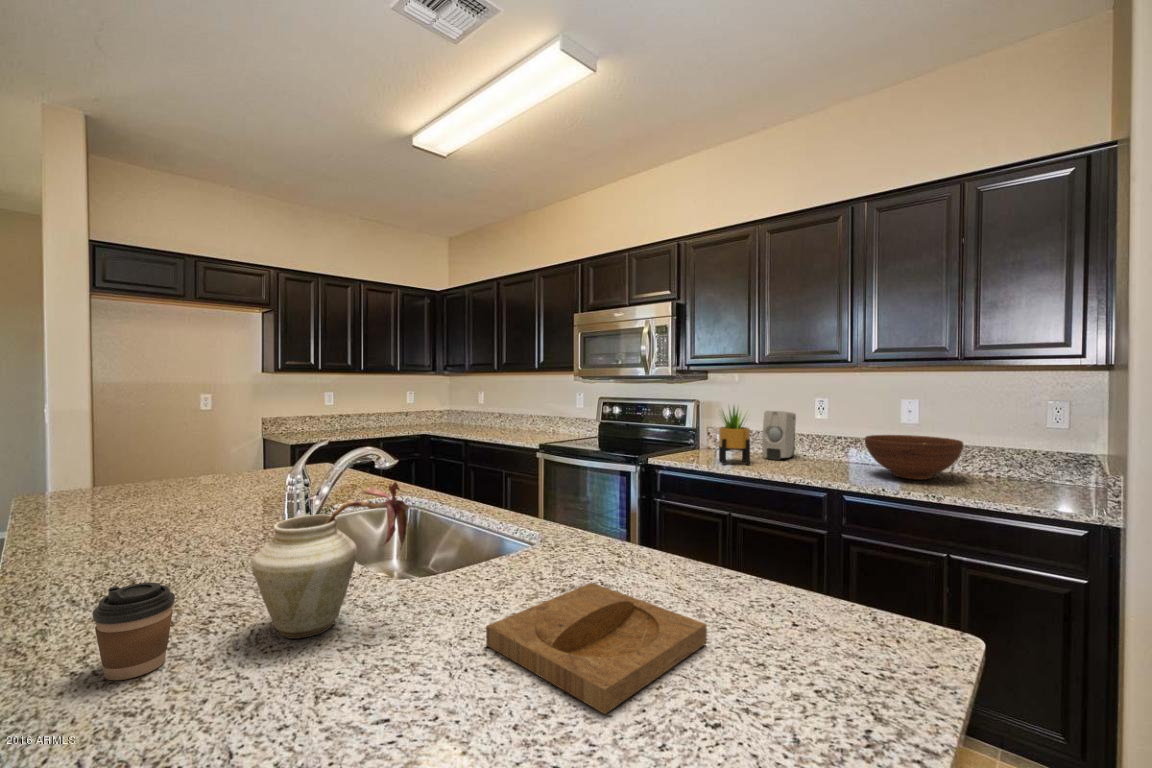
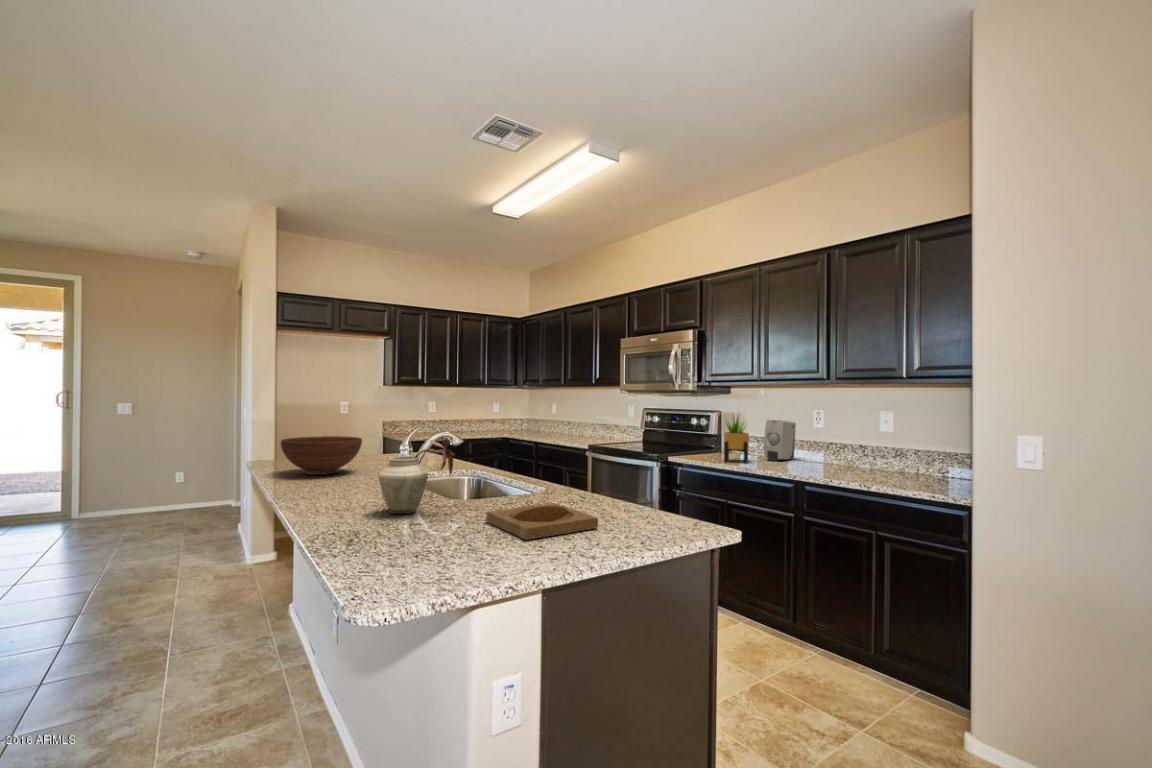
fruit bowl: present [865,435,963,480] -> present [281,436,362,475]
coffee cup: present [92,582,175,680] -> none [314,479,346,519]

